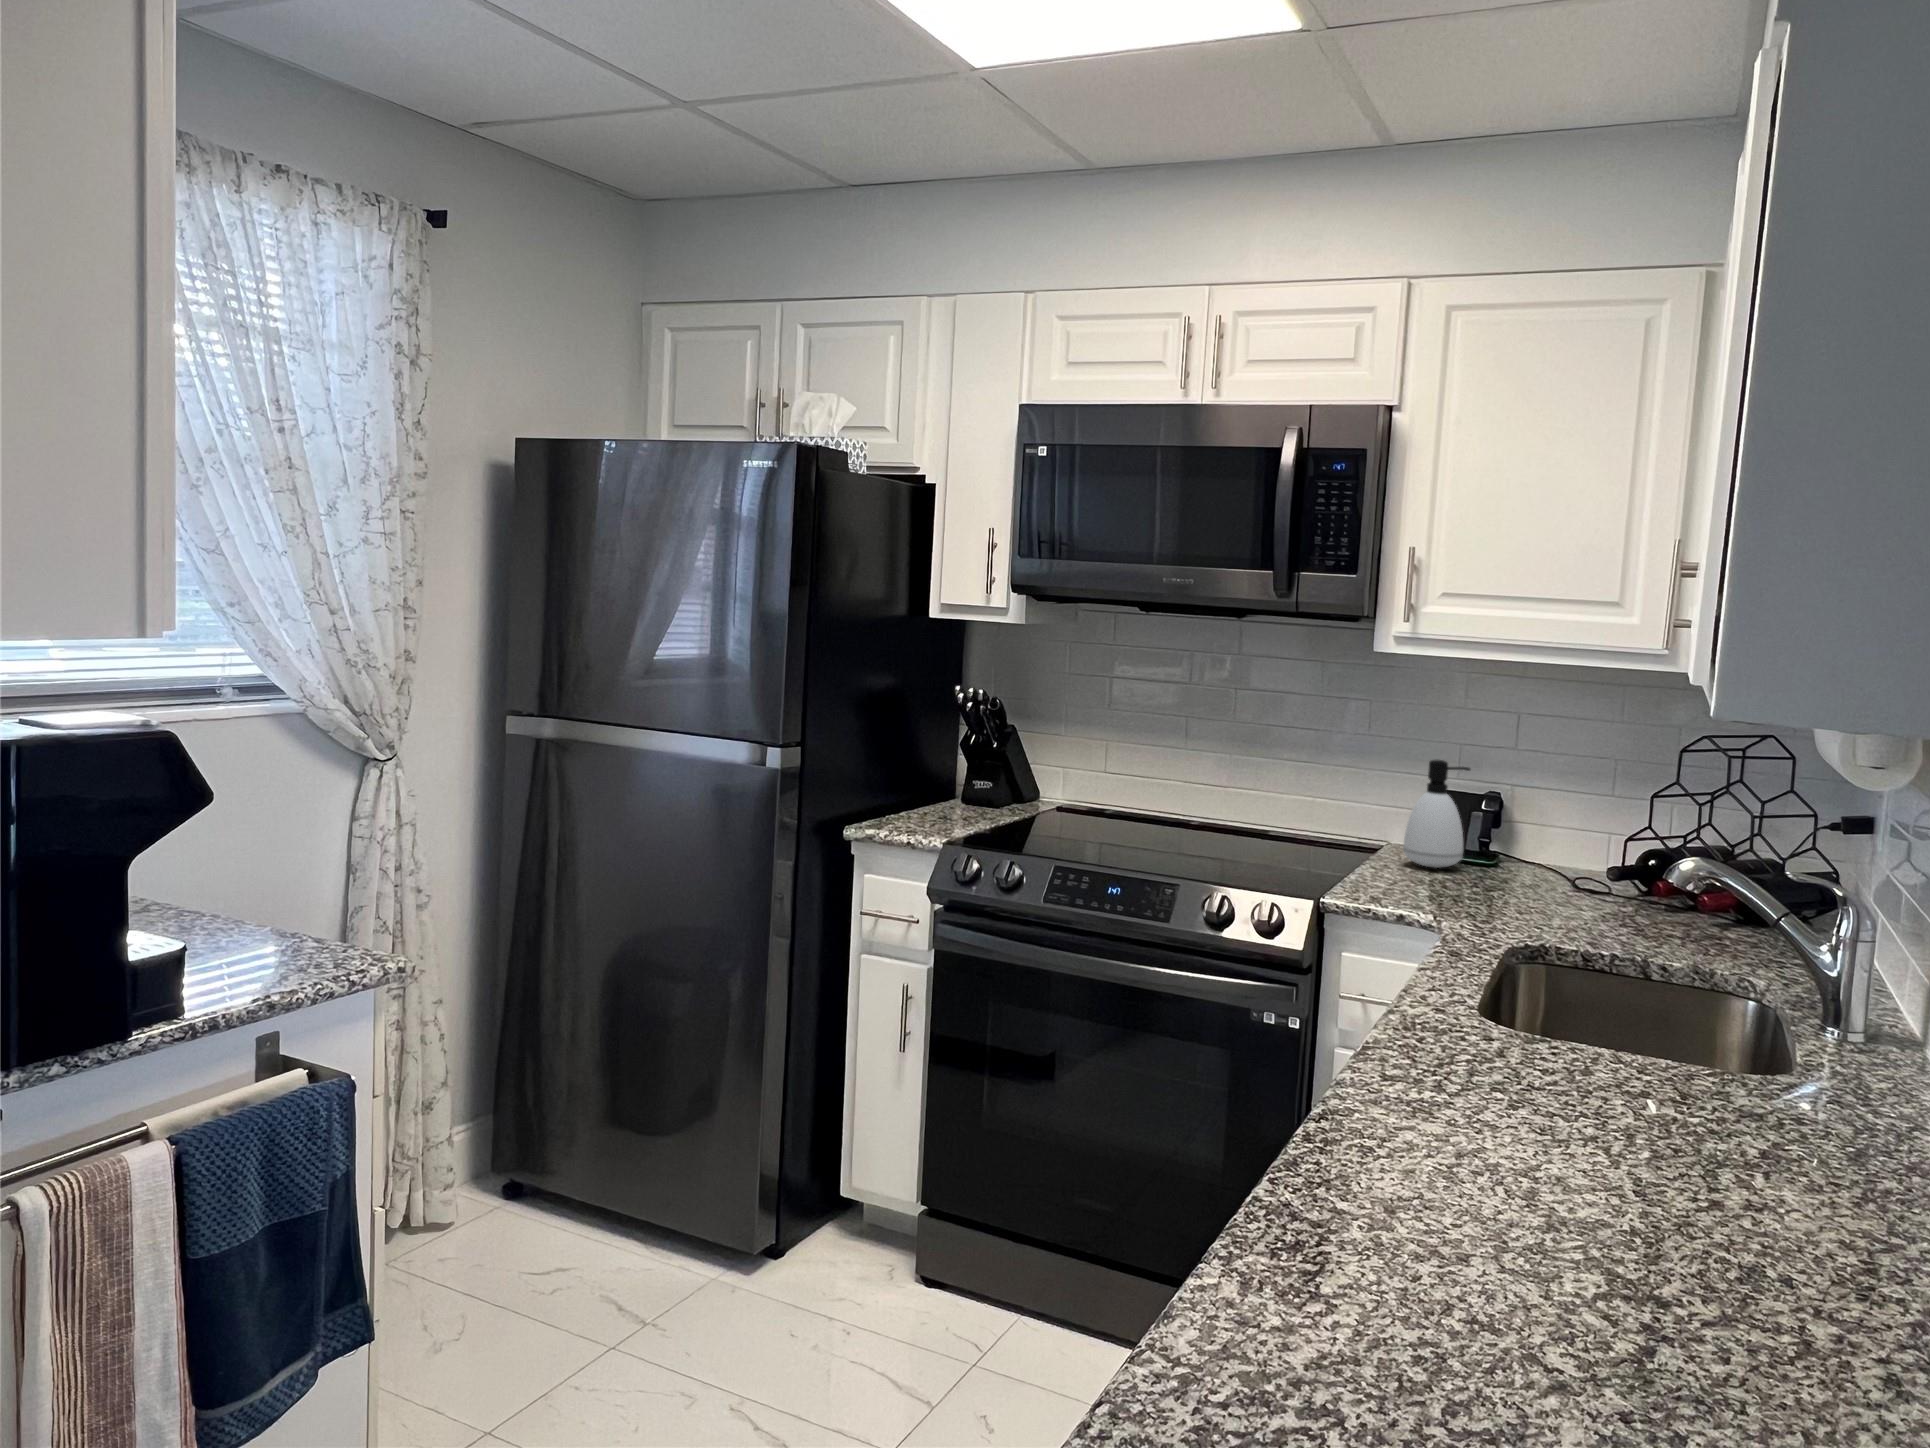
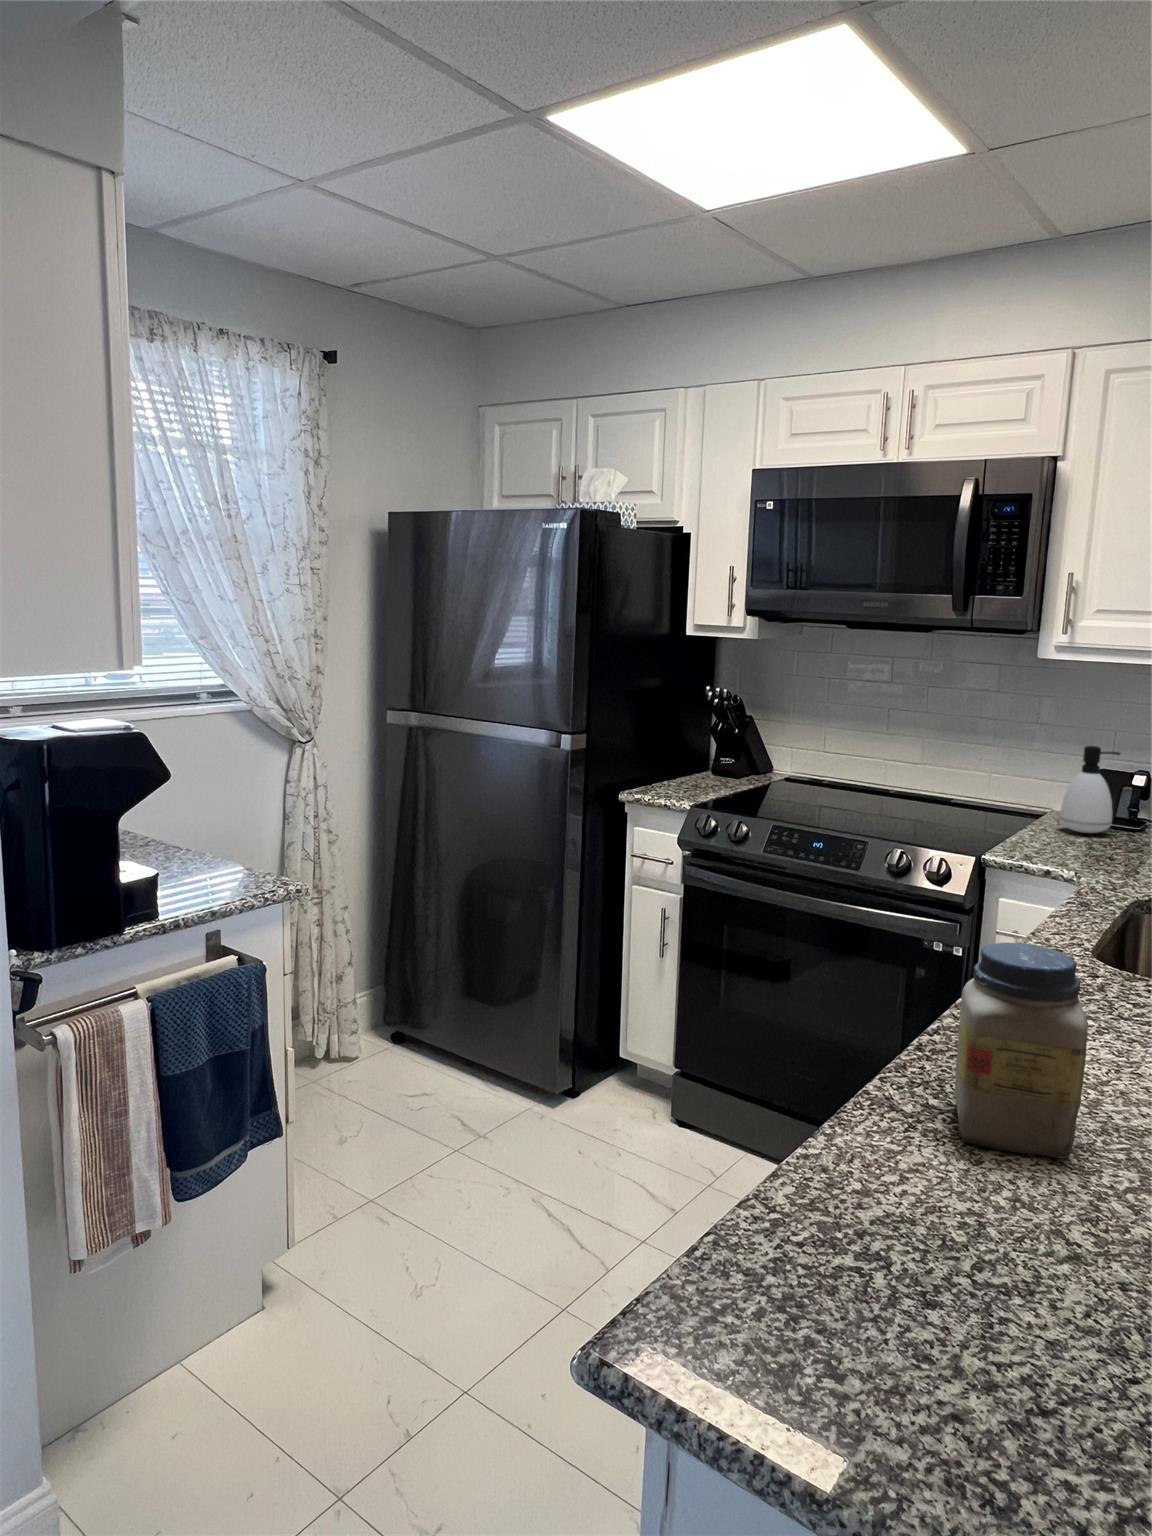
jar: none [1369,992,1535,1264] -> present [954,943,1088,1158]

